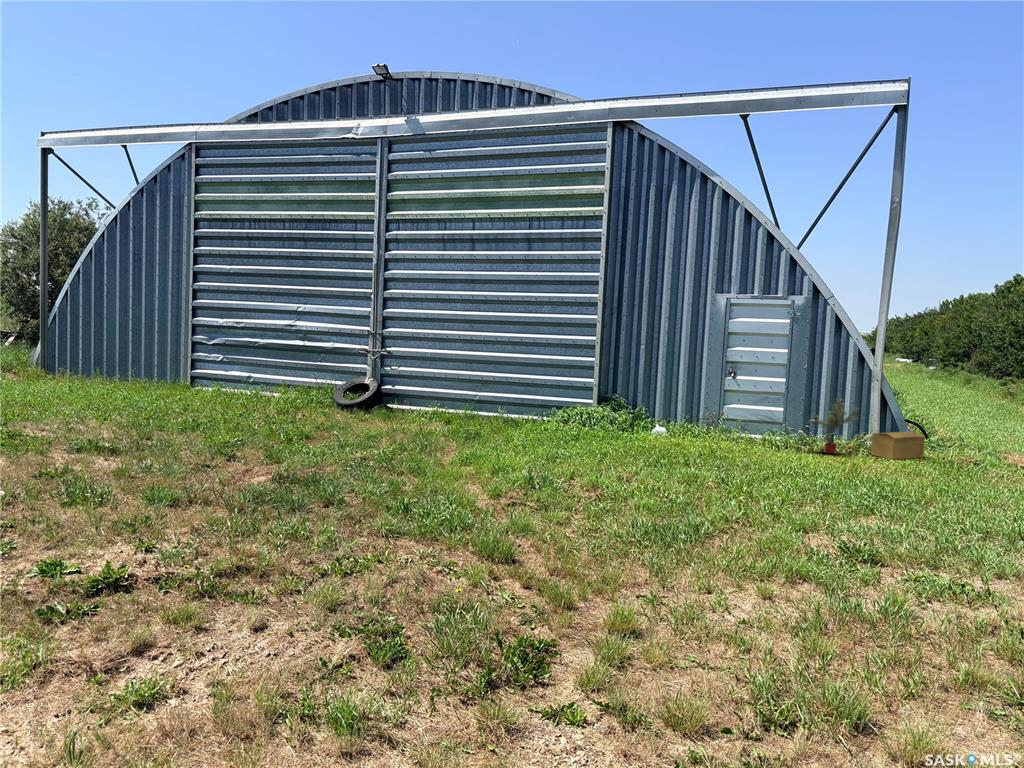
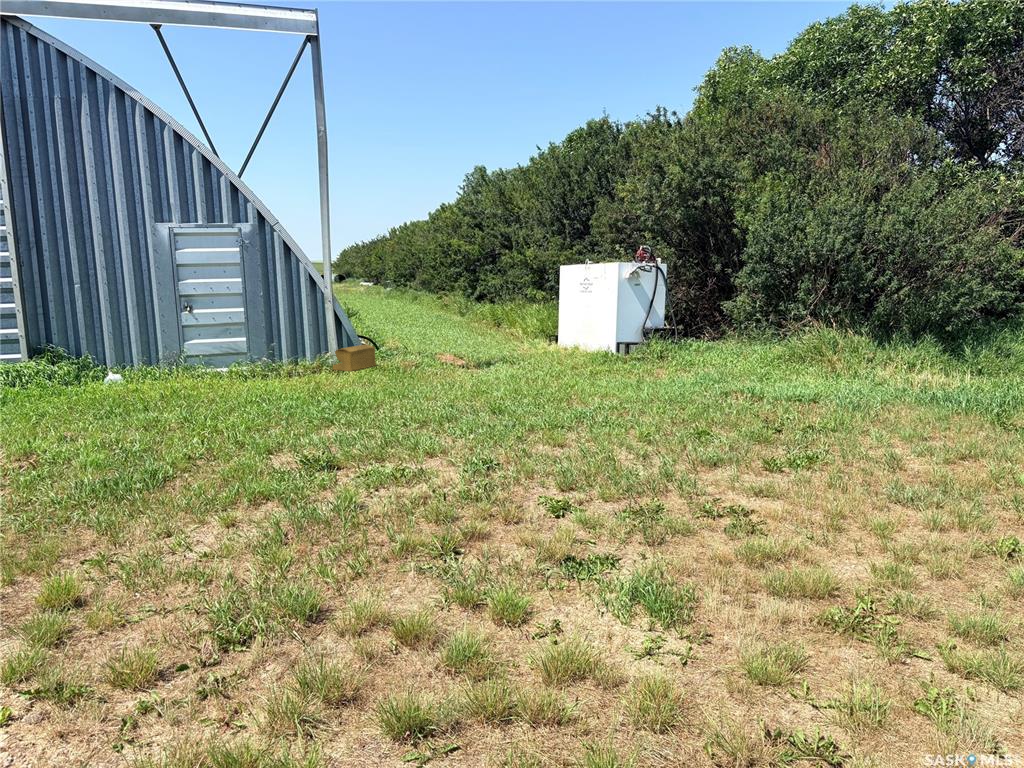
potted tree: present [809,399,858,454] -> none [272,321,318,375]

